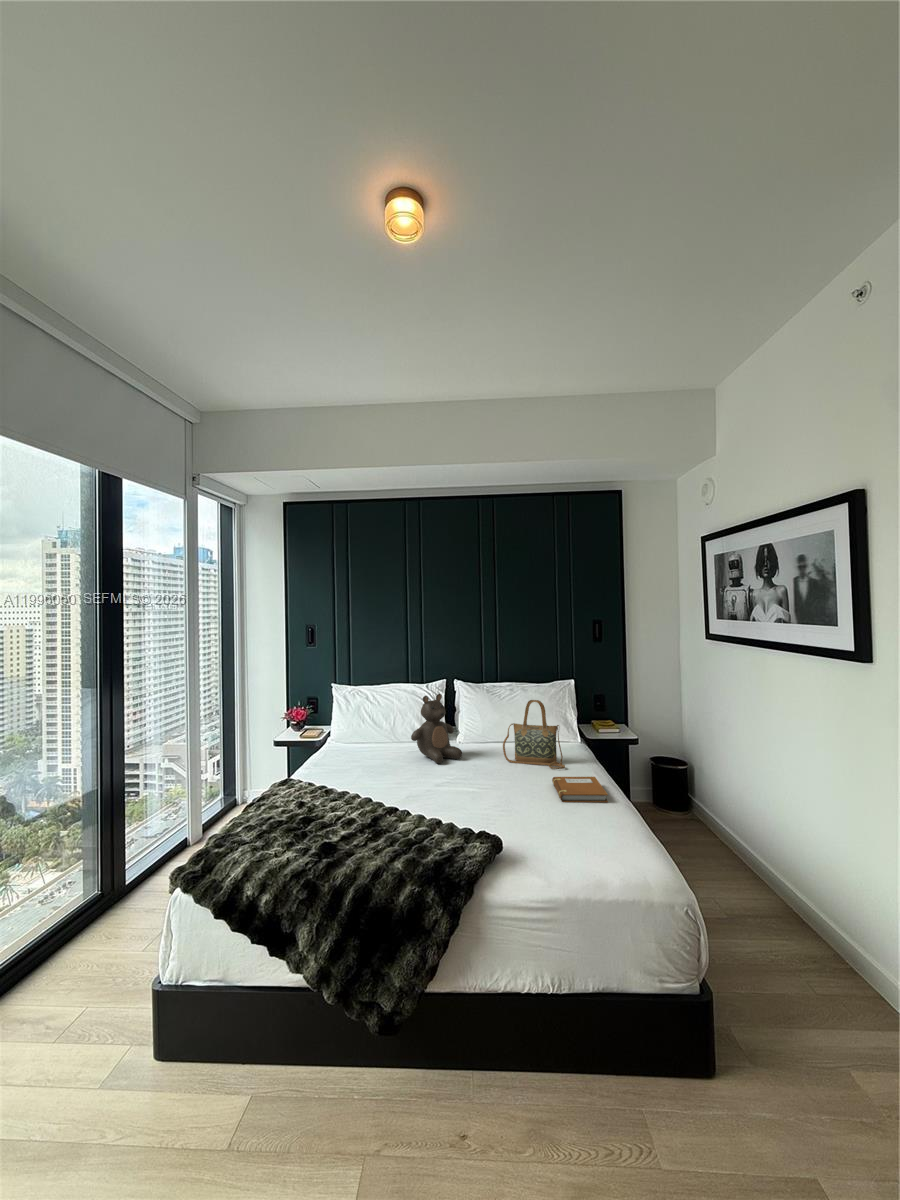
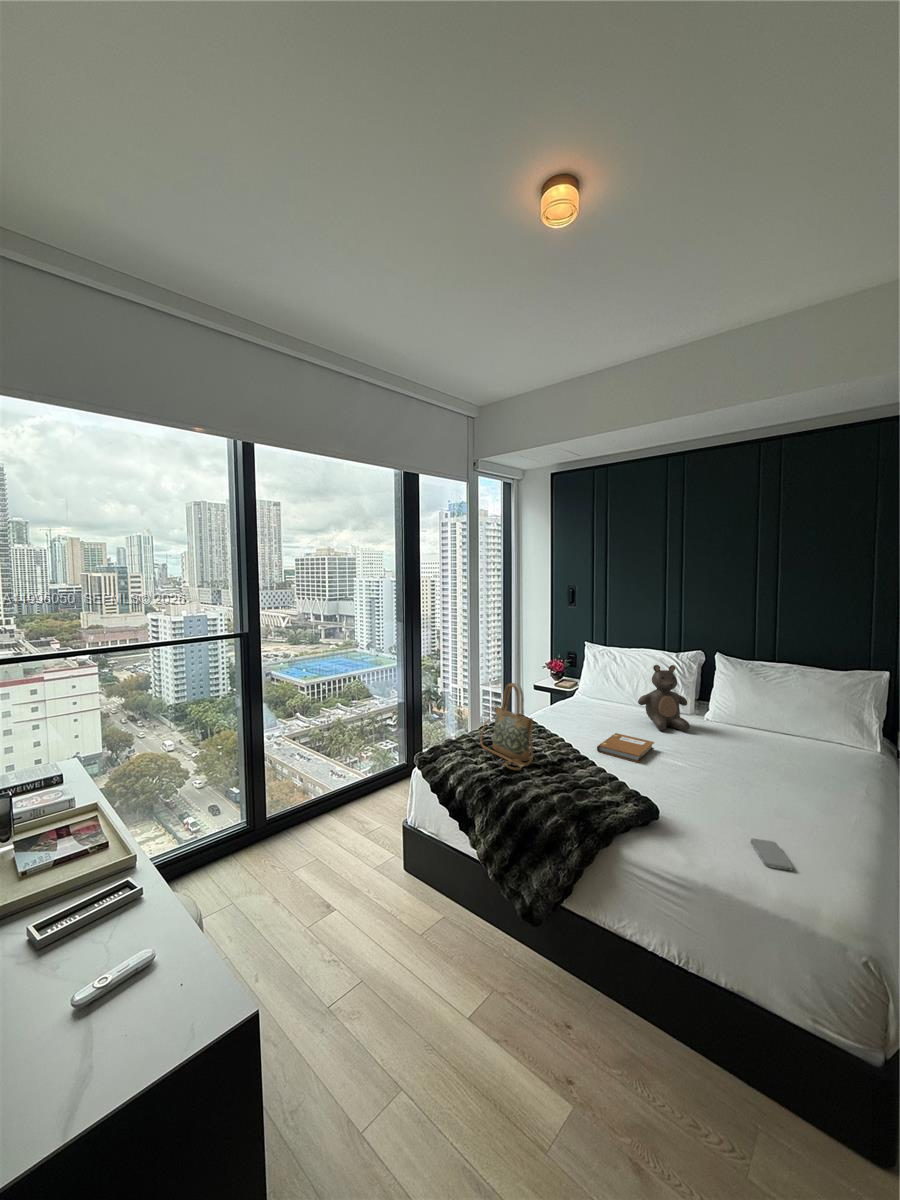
handbag: present [503,700,565,769] -> present [480,683,533,770]
notebook: present [552,777,608,802] -> present [597,733,654,763]
smartphone: none [582,839,625,864] -> present [751,839,793,870]

